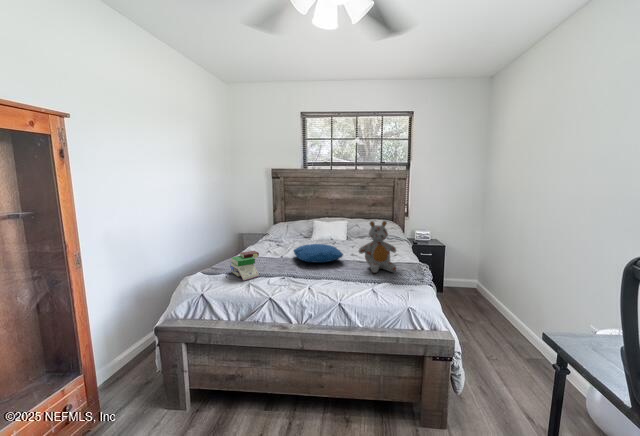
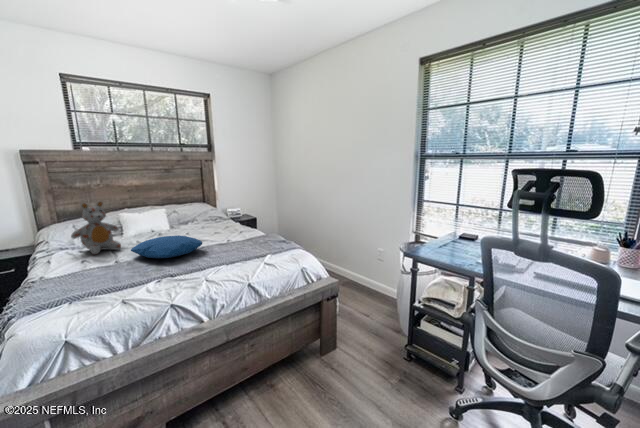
stuffed bear: present [359,221,396,273] -> present [71,201,121,254]
book: present [230,251,259,281] -> none [59,259,124,300]

